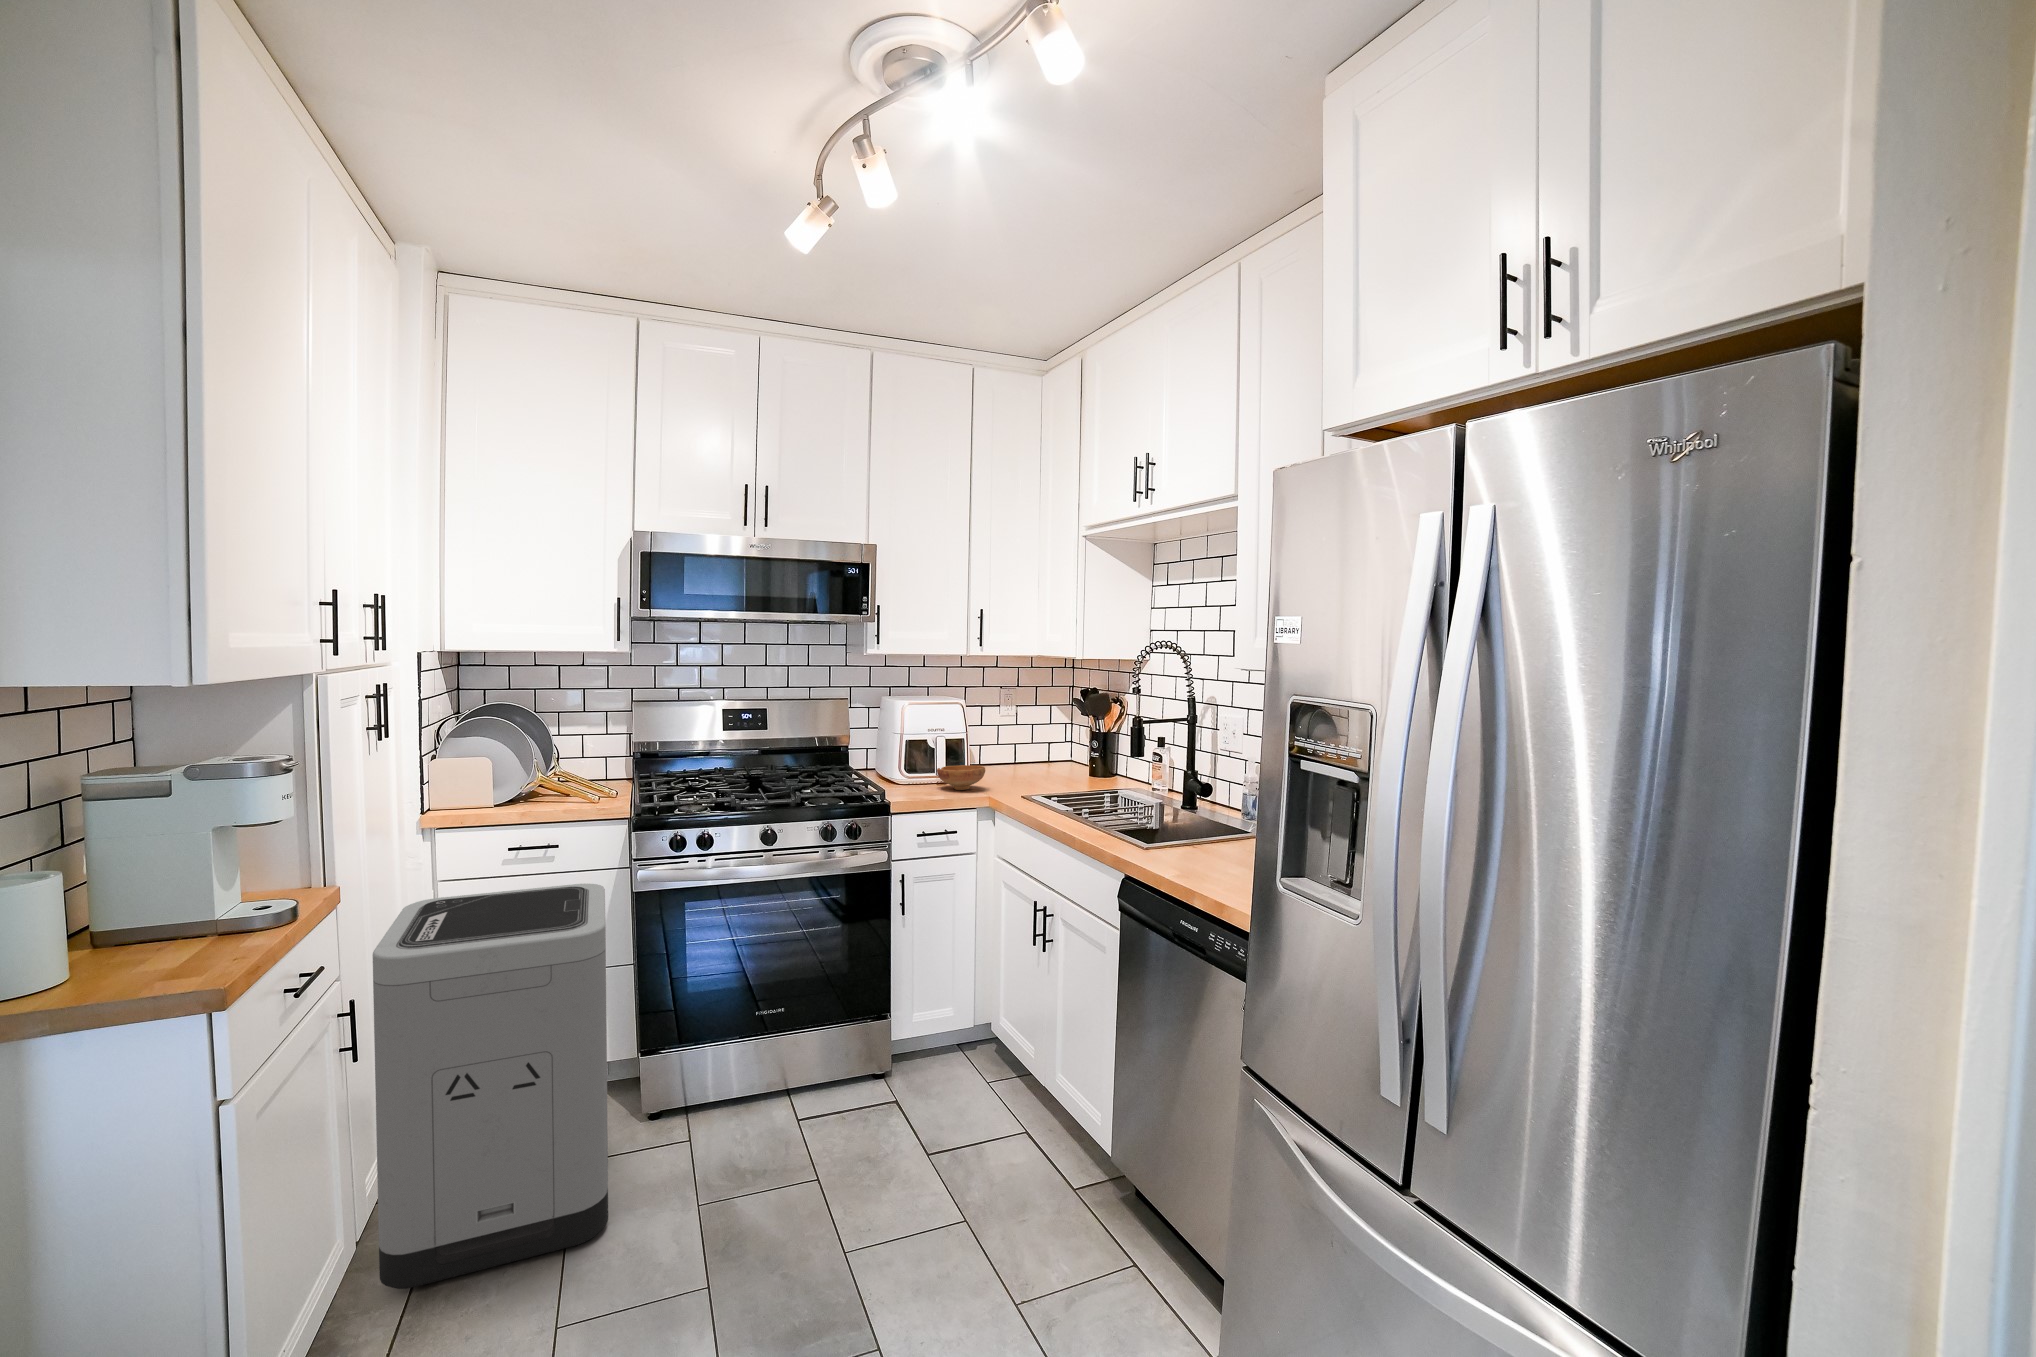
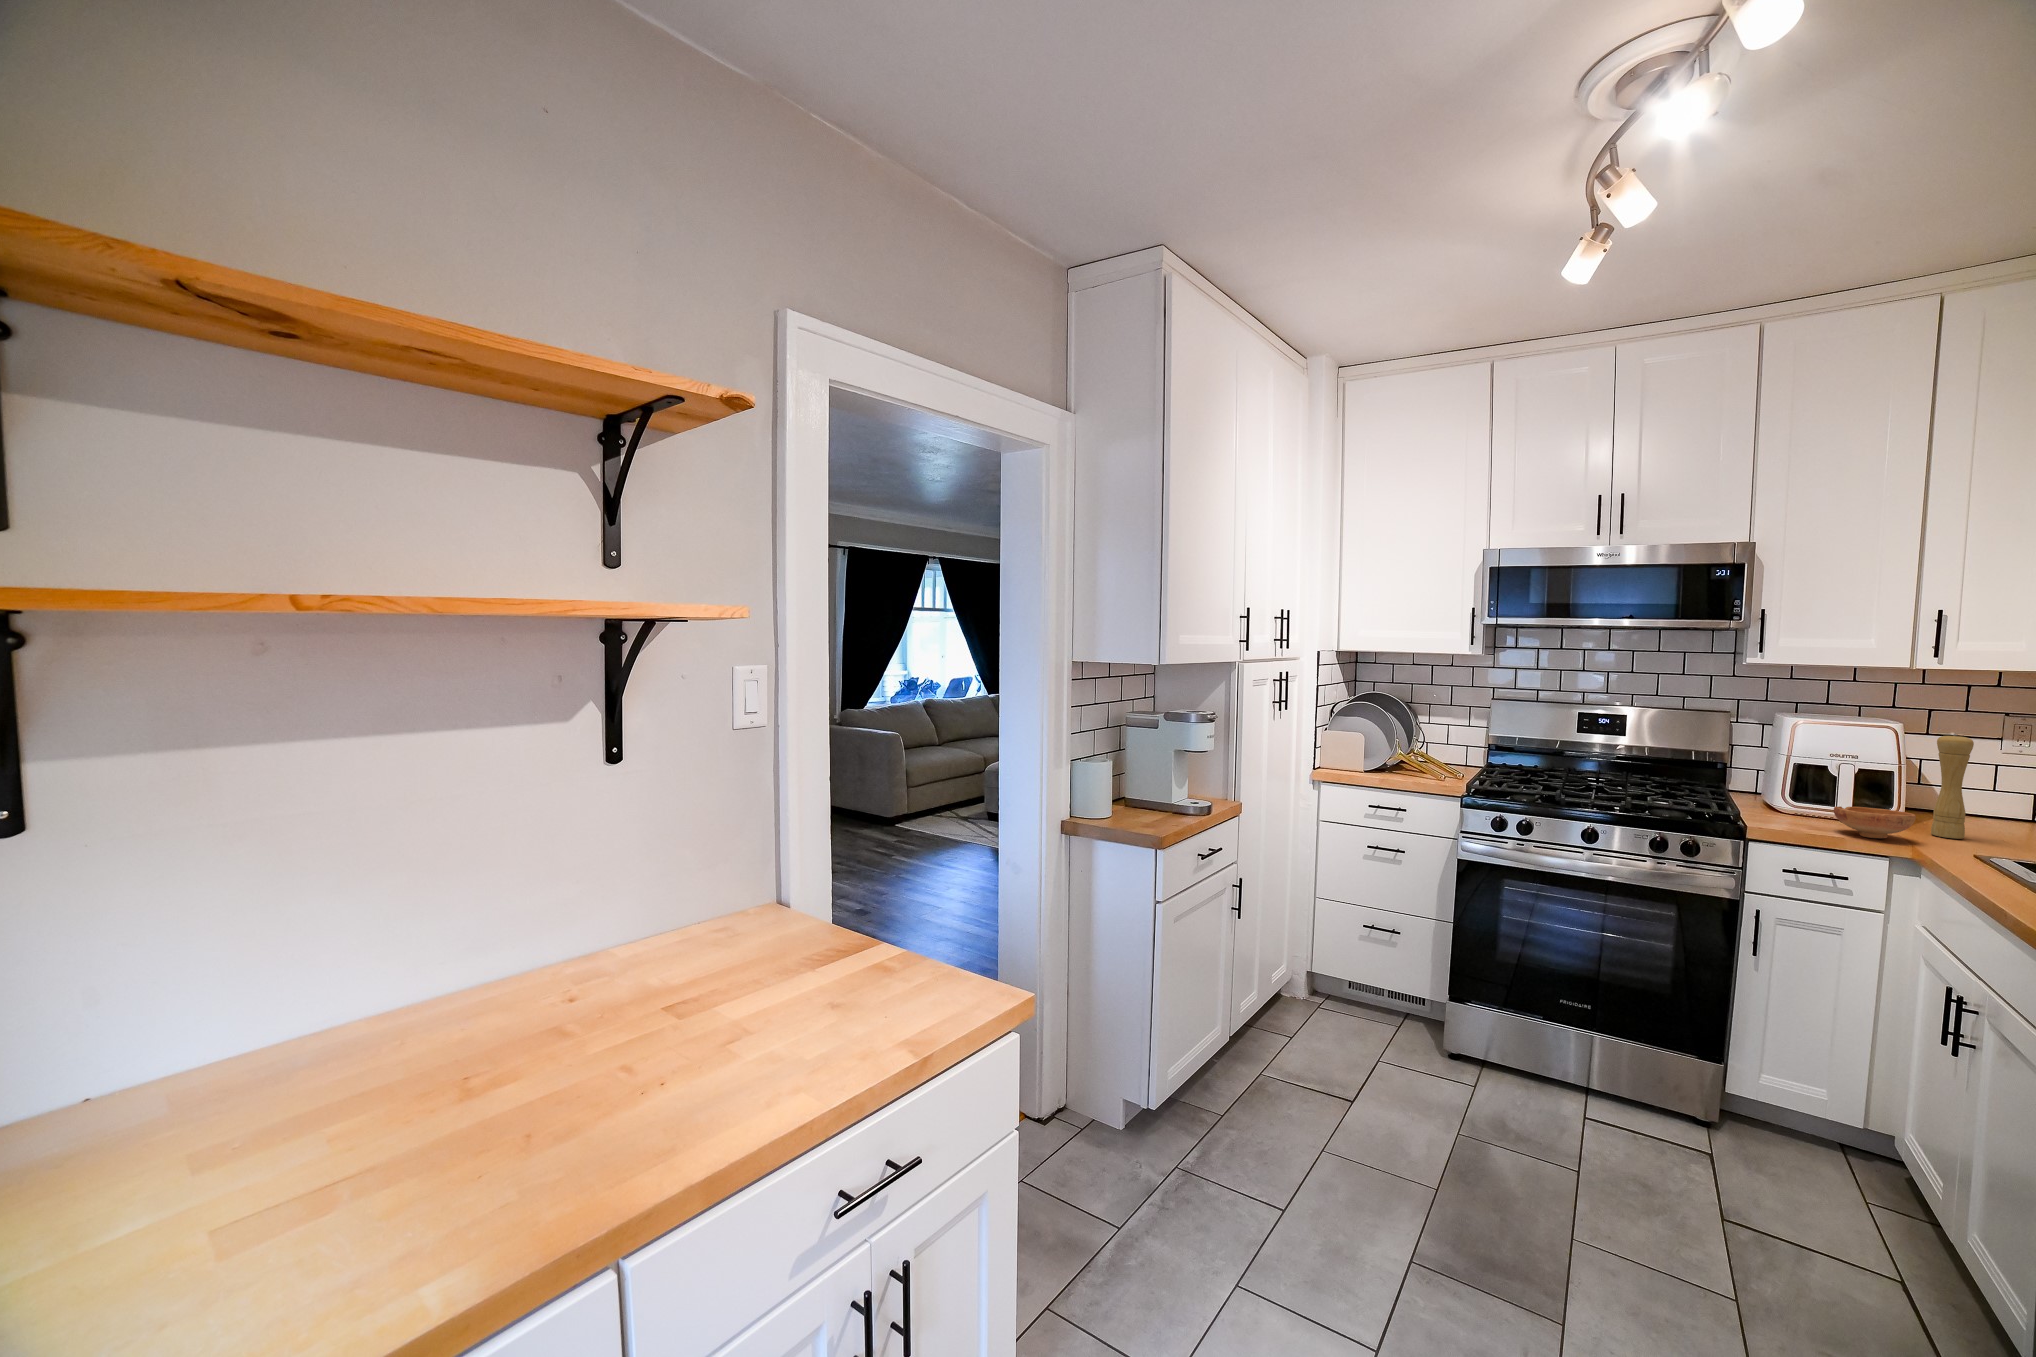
pepper mill: none [982,701,1002,780] -> present [1931,734,1974,839]
trash can: present [373,884,608,1289] -> none [1248,826,1422,1107]

